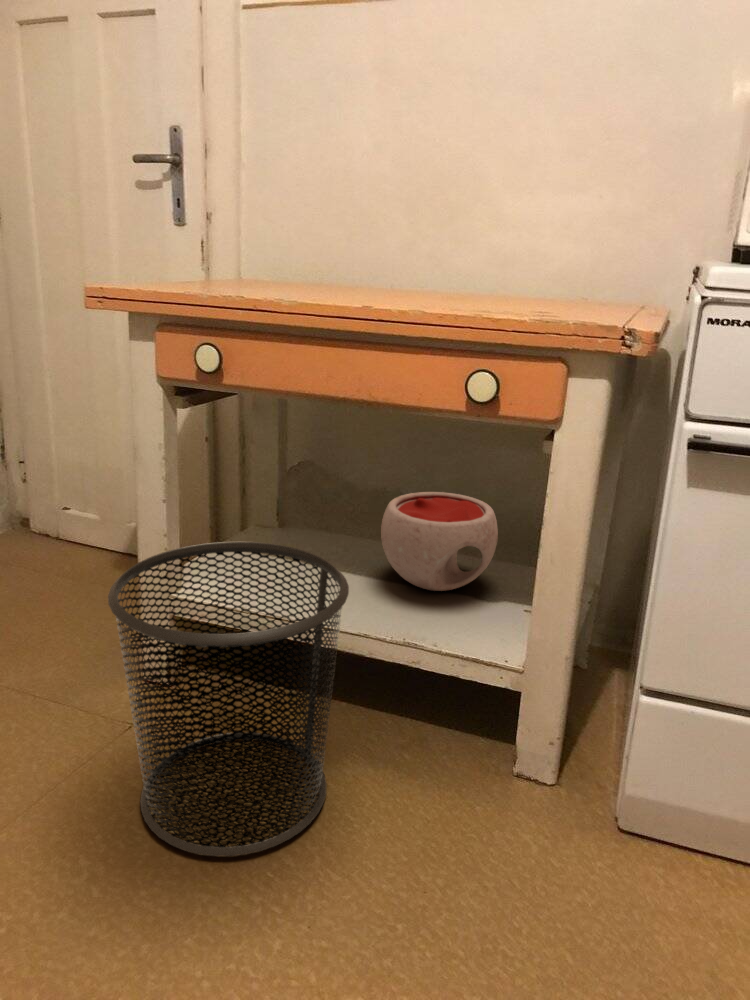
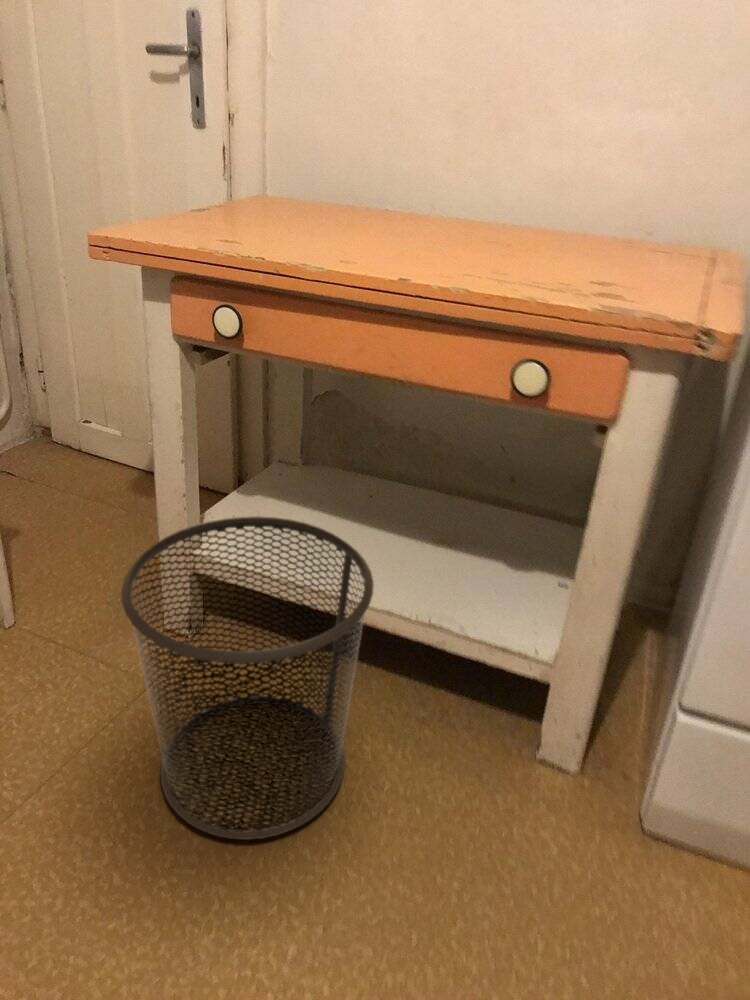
bowl: present [381,492,498,591] -> none [410,448,534,557]

